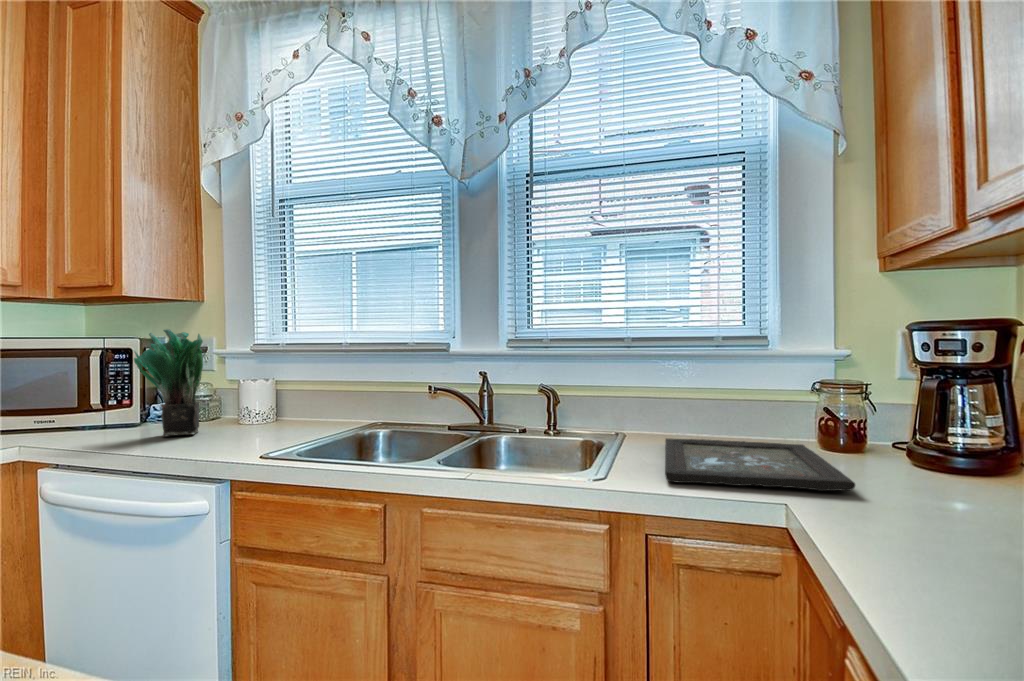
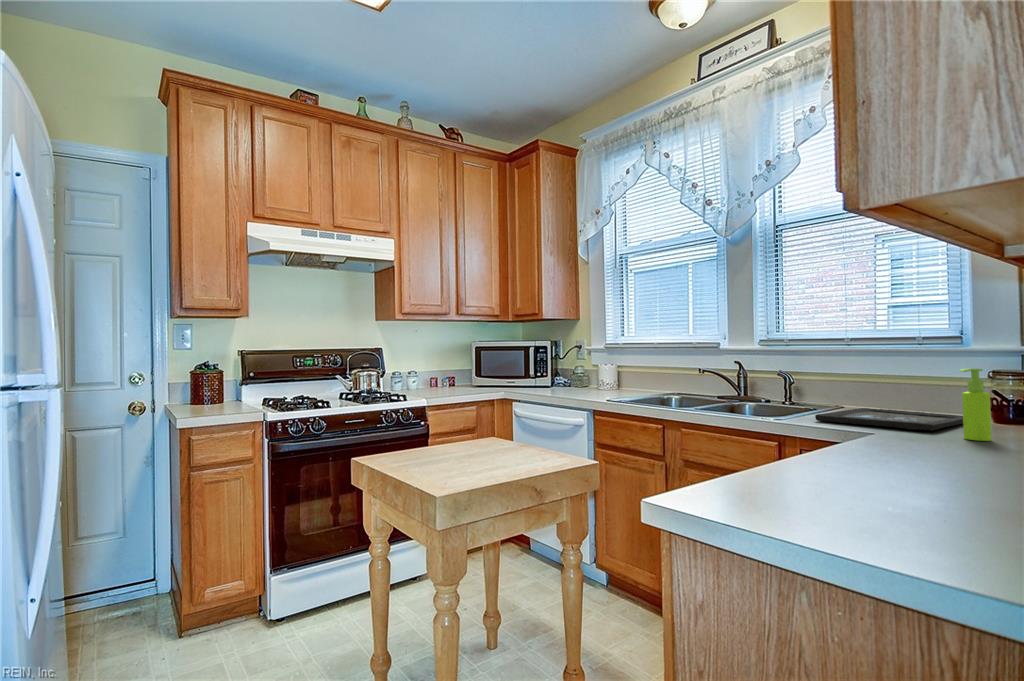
potted plant: present [134,329,203,437] -> none [549,335,580,392]
soap dispenser: none [912,392,957,511] -> present [960,368,992,441]

